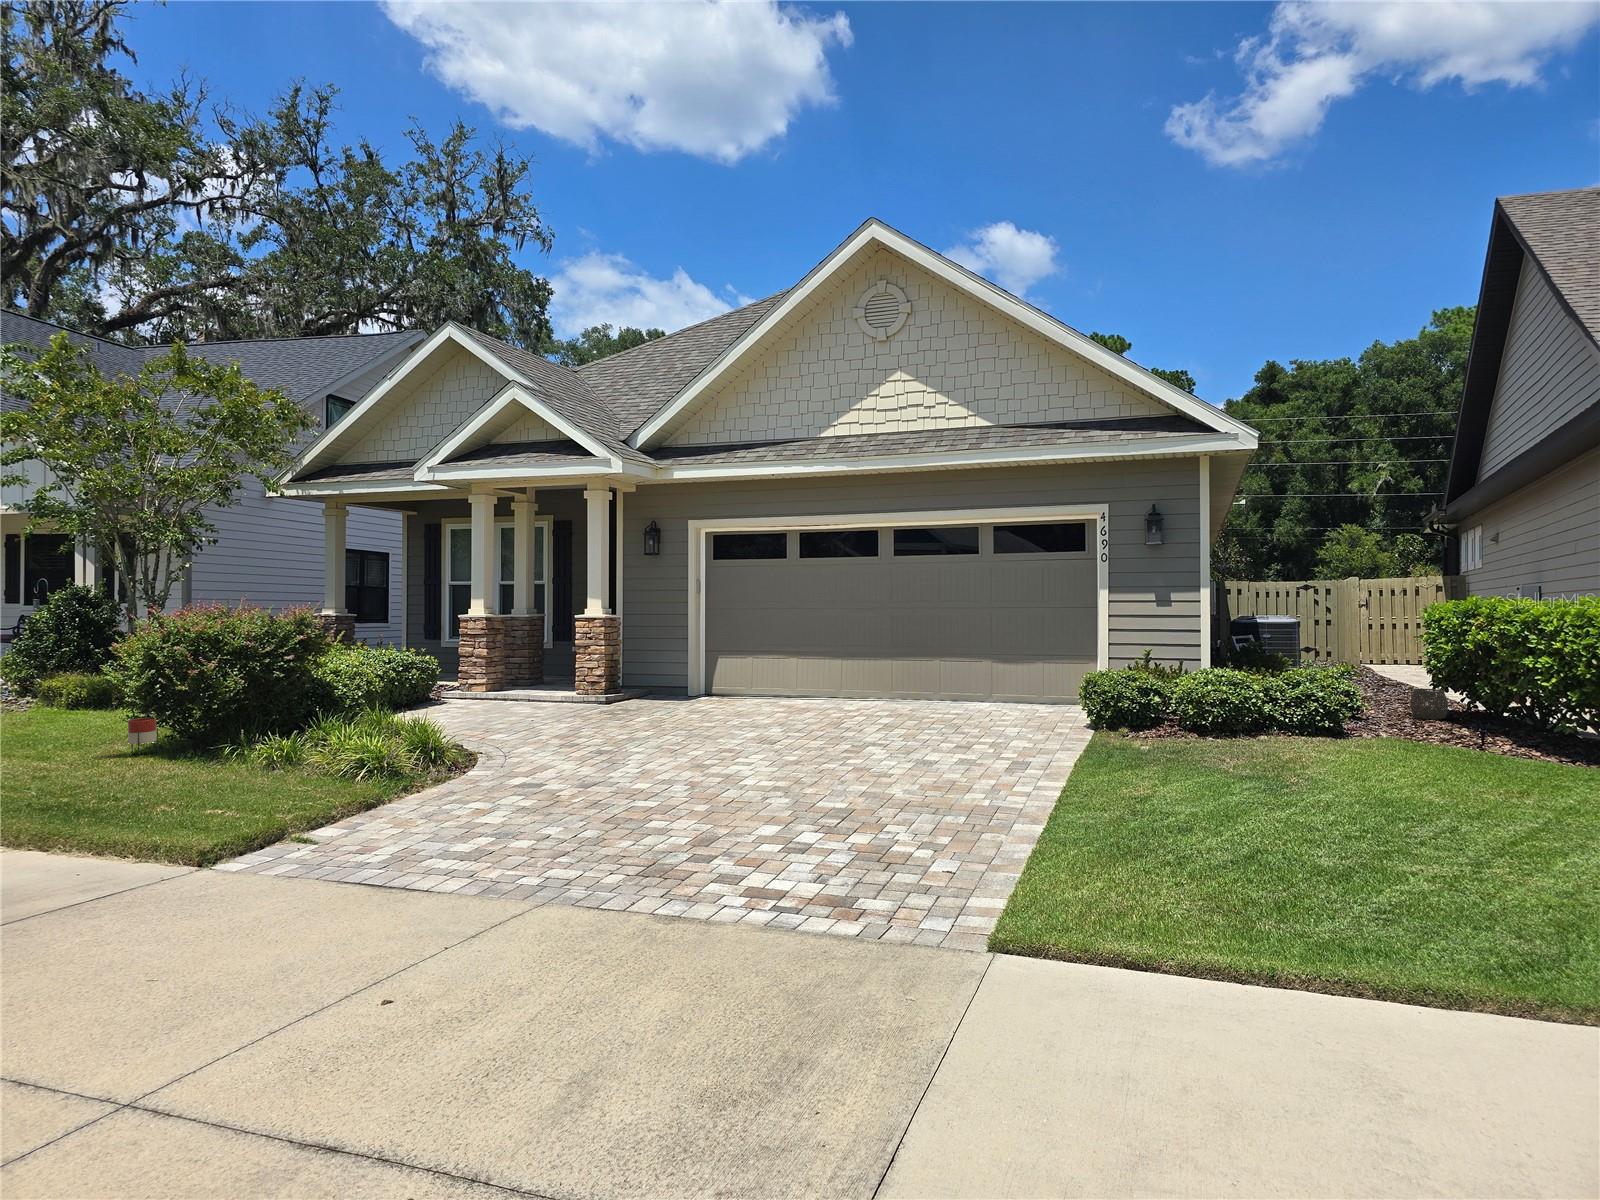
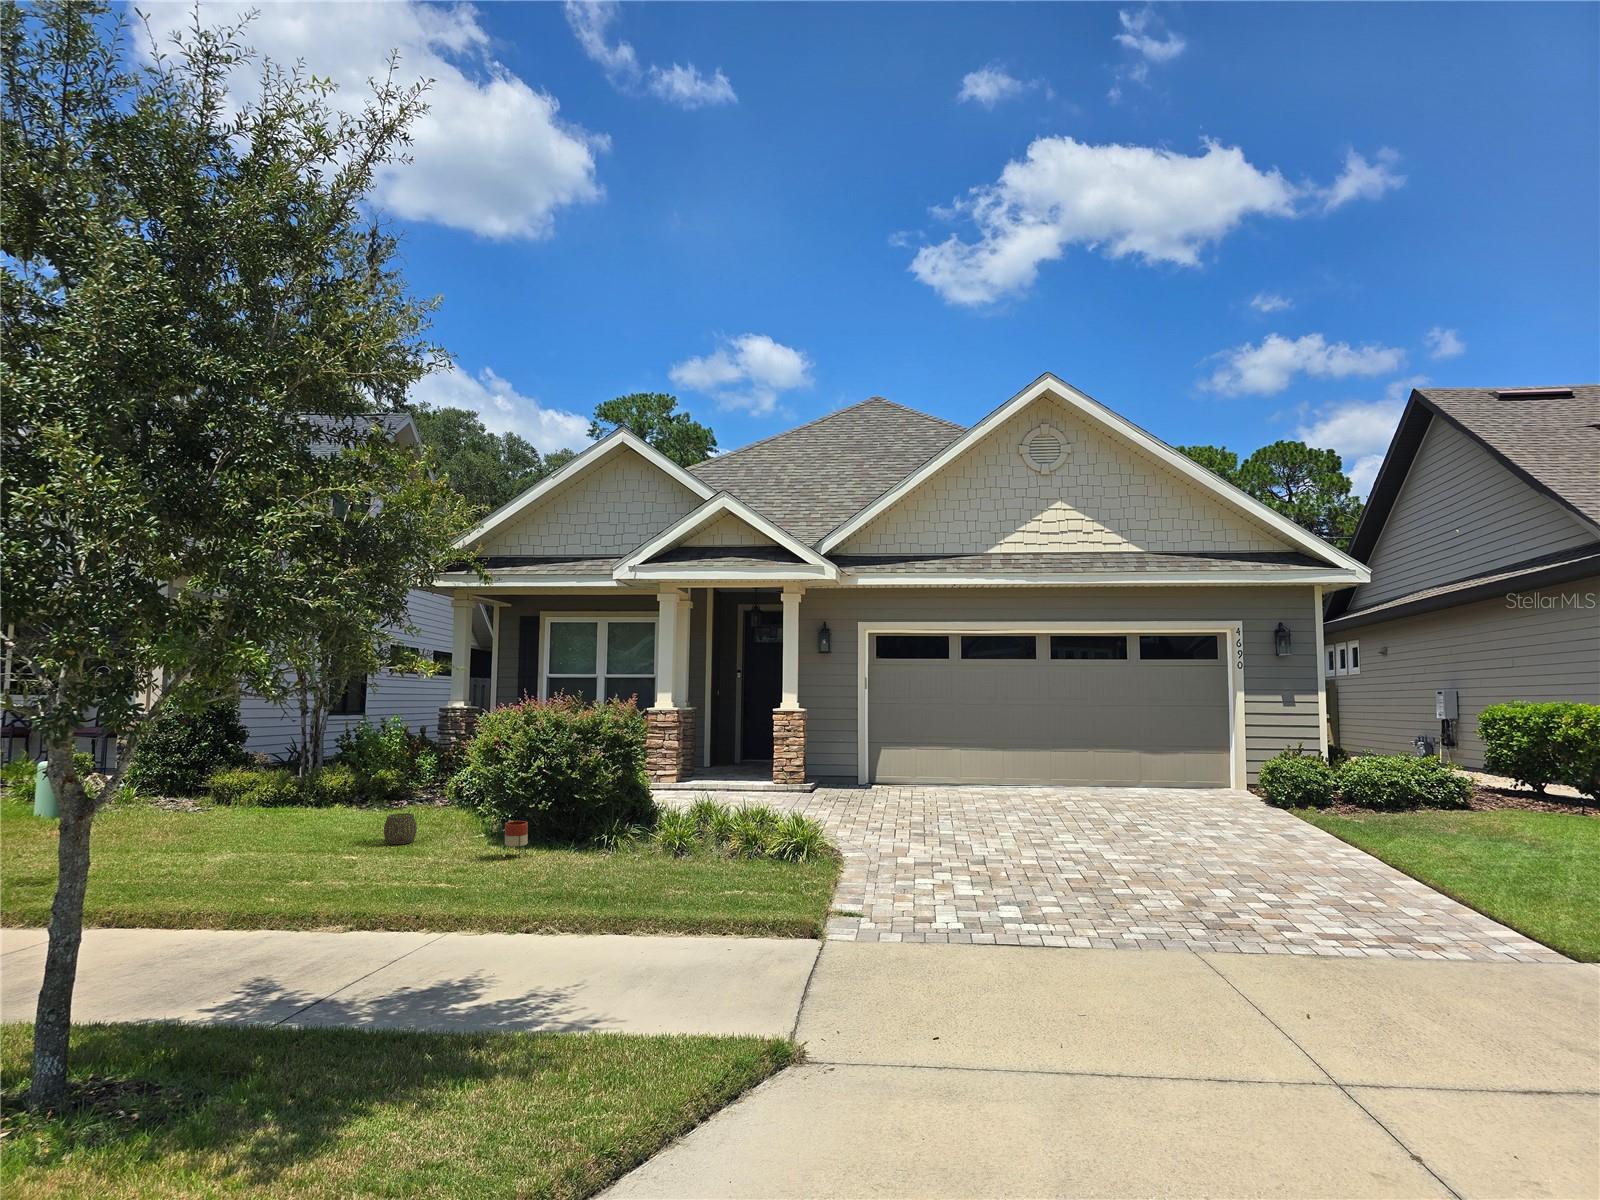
woven basket: present [1410,689,1448,719] -> present [384,813,417,845]

